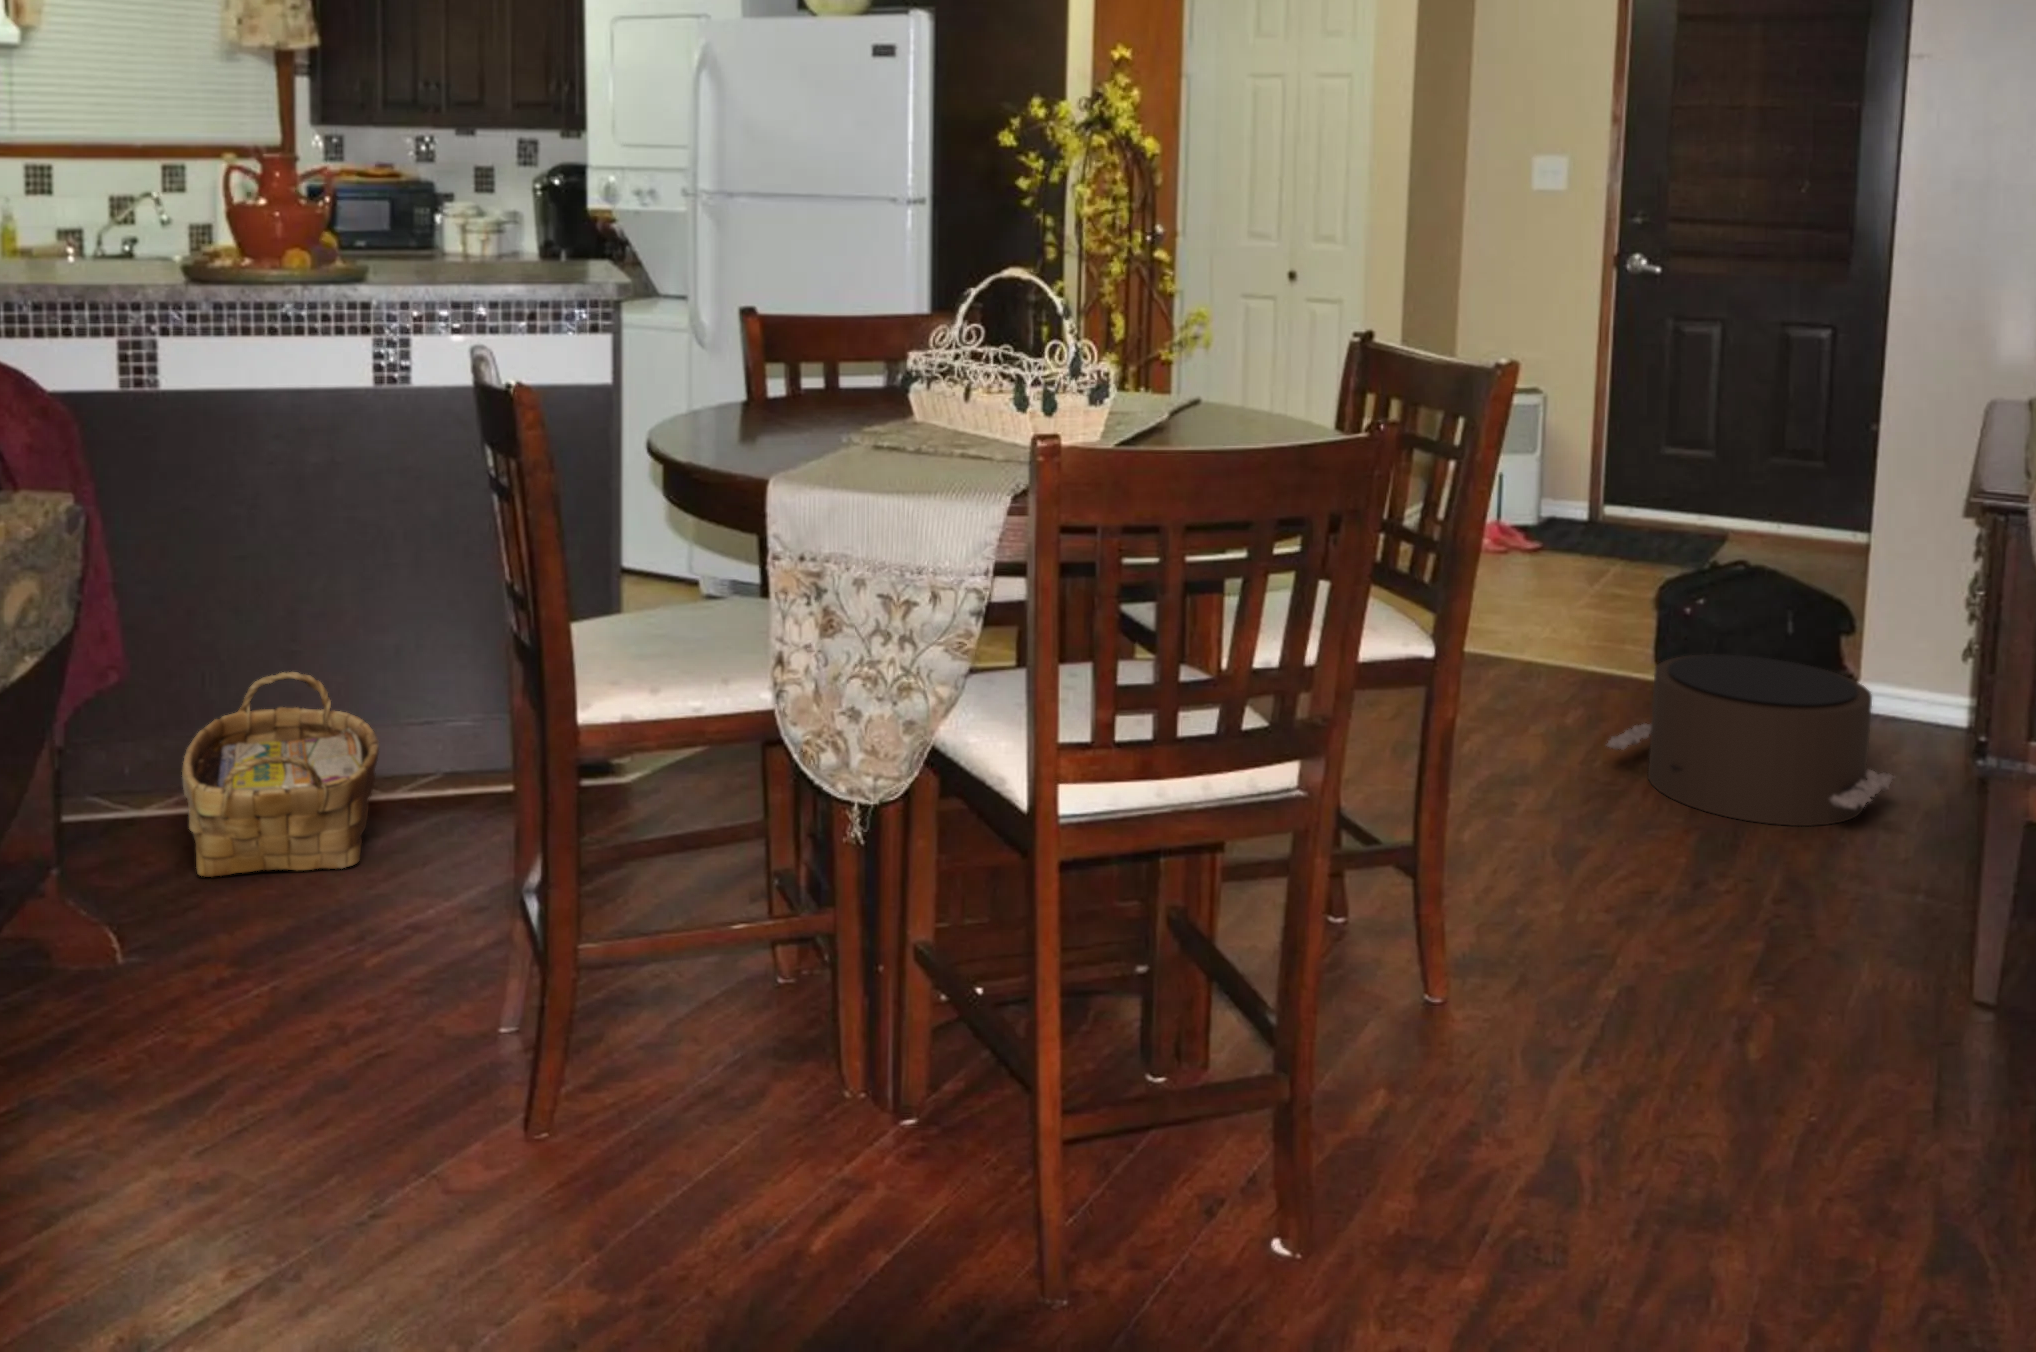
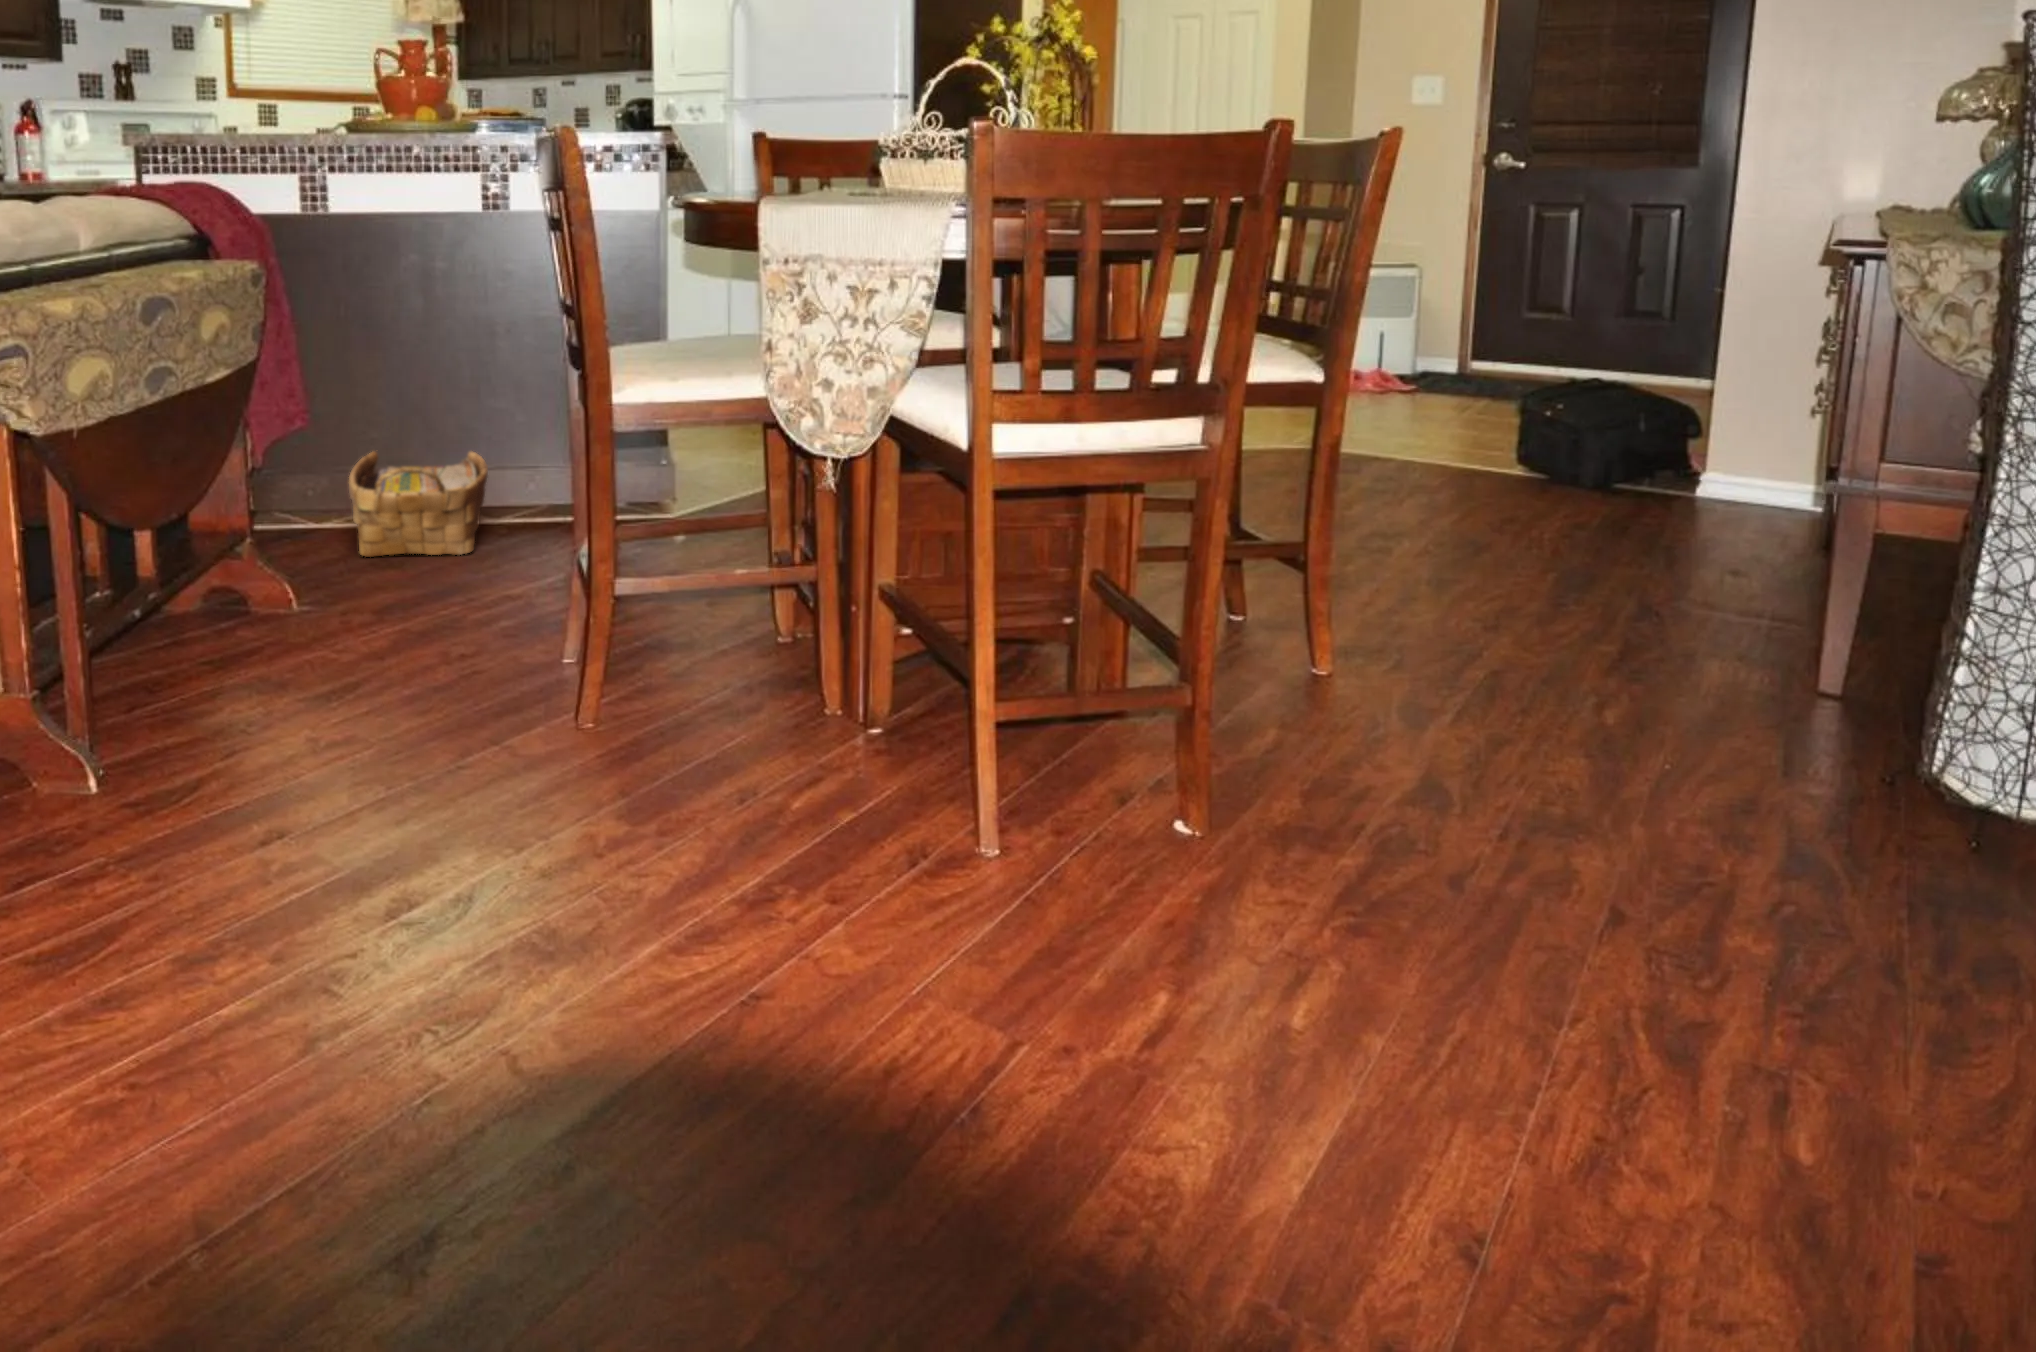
pouf: present [1607,655,1894,826] -> none [1464,428,1733,560]

